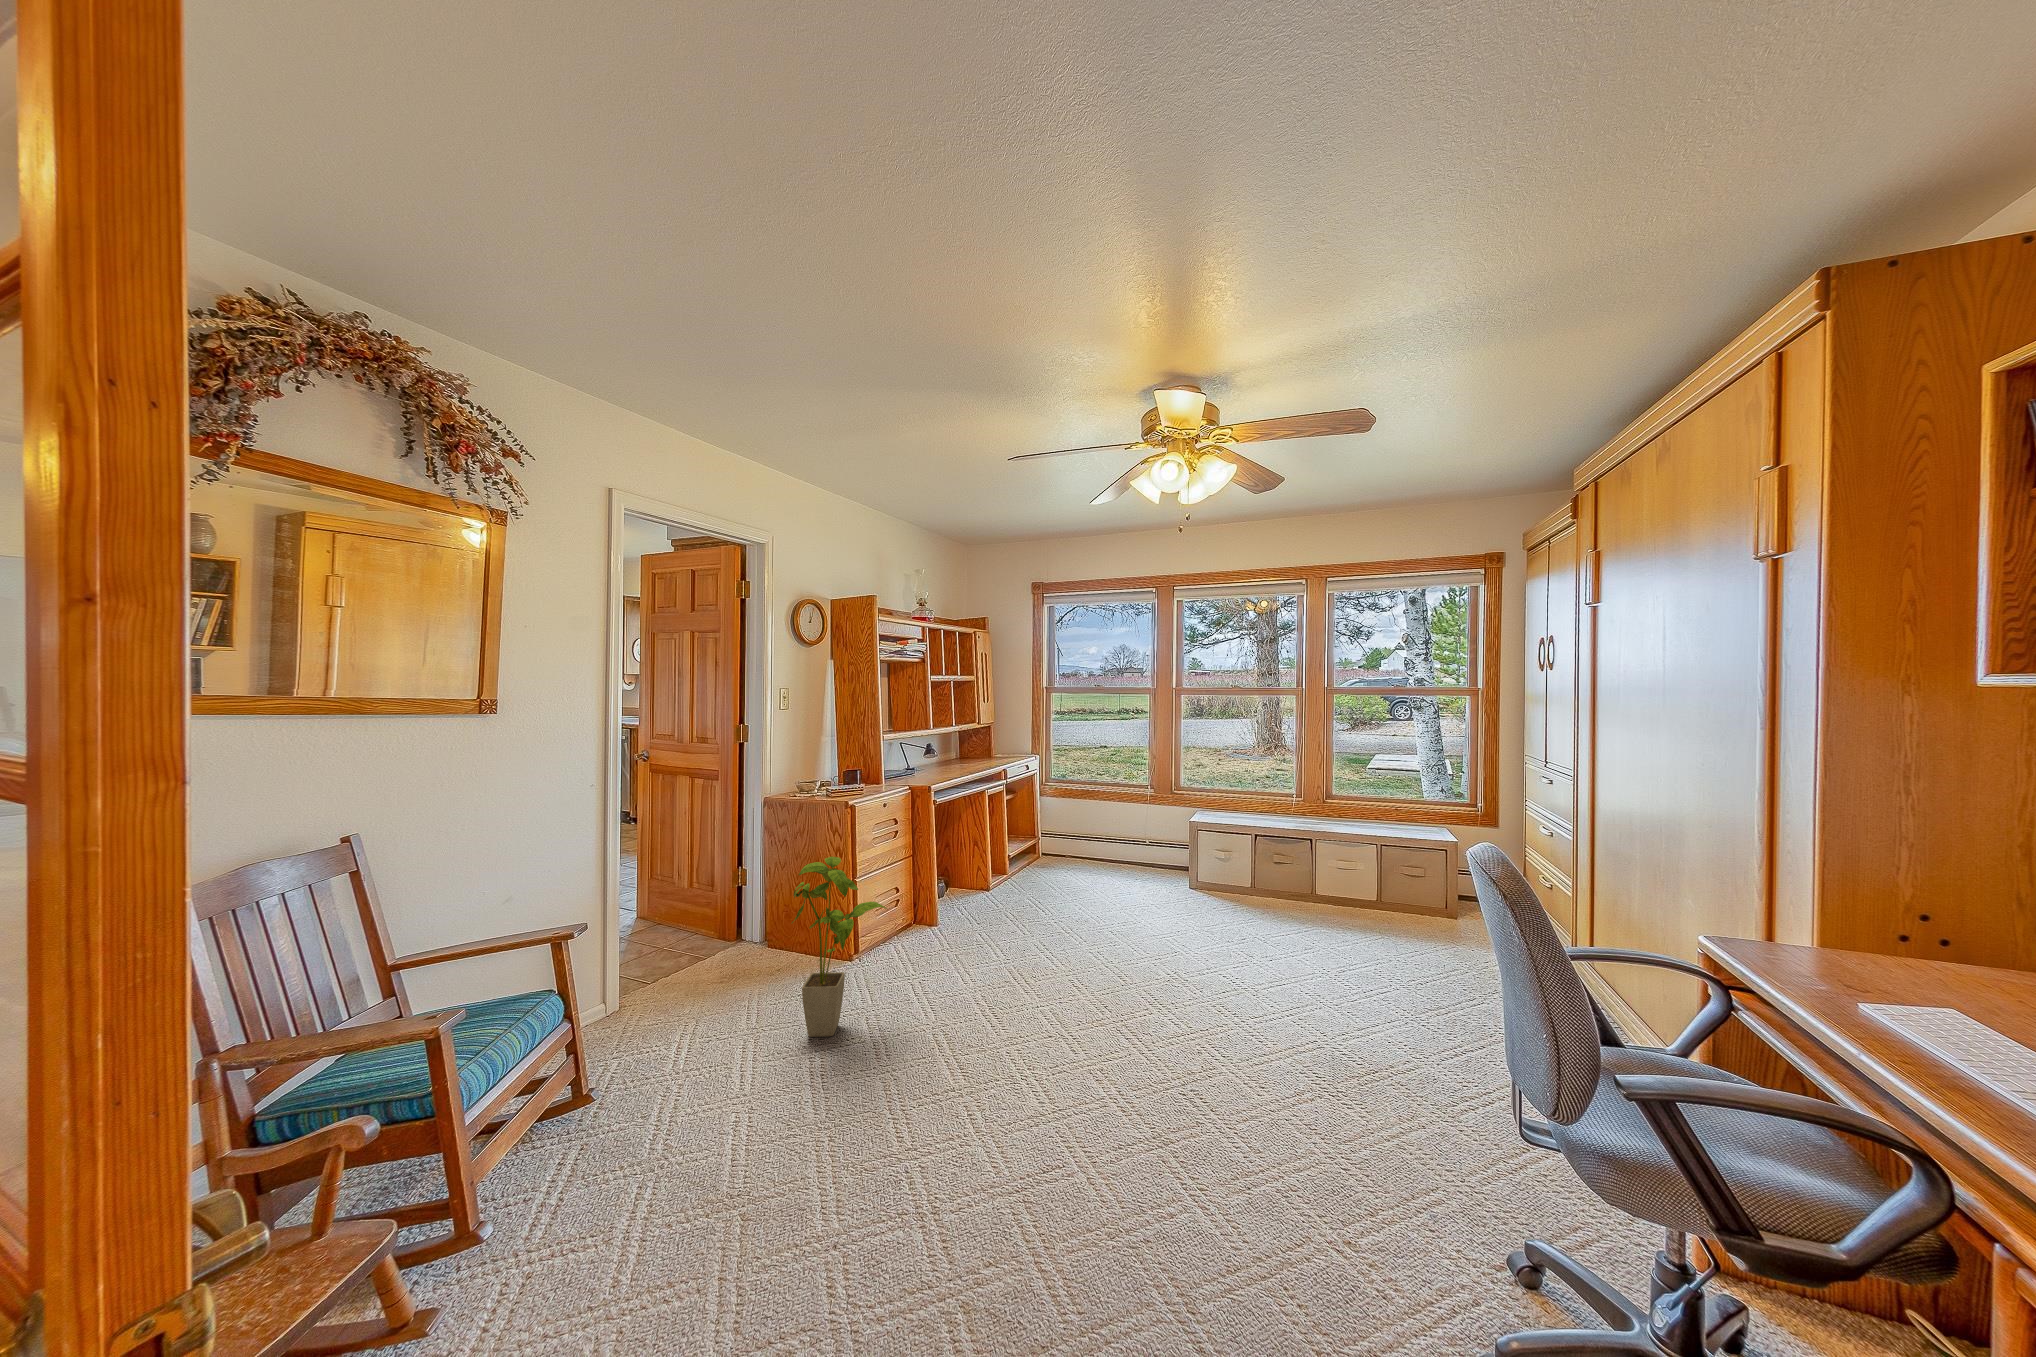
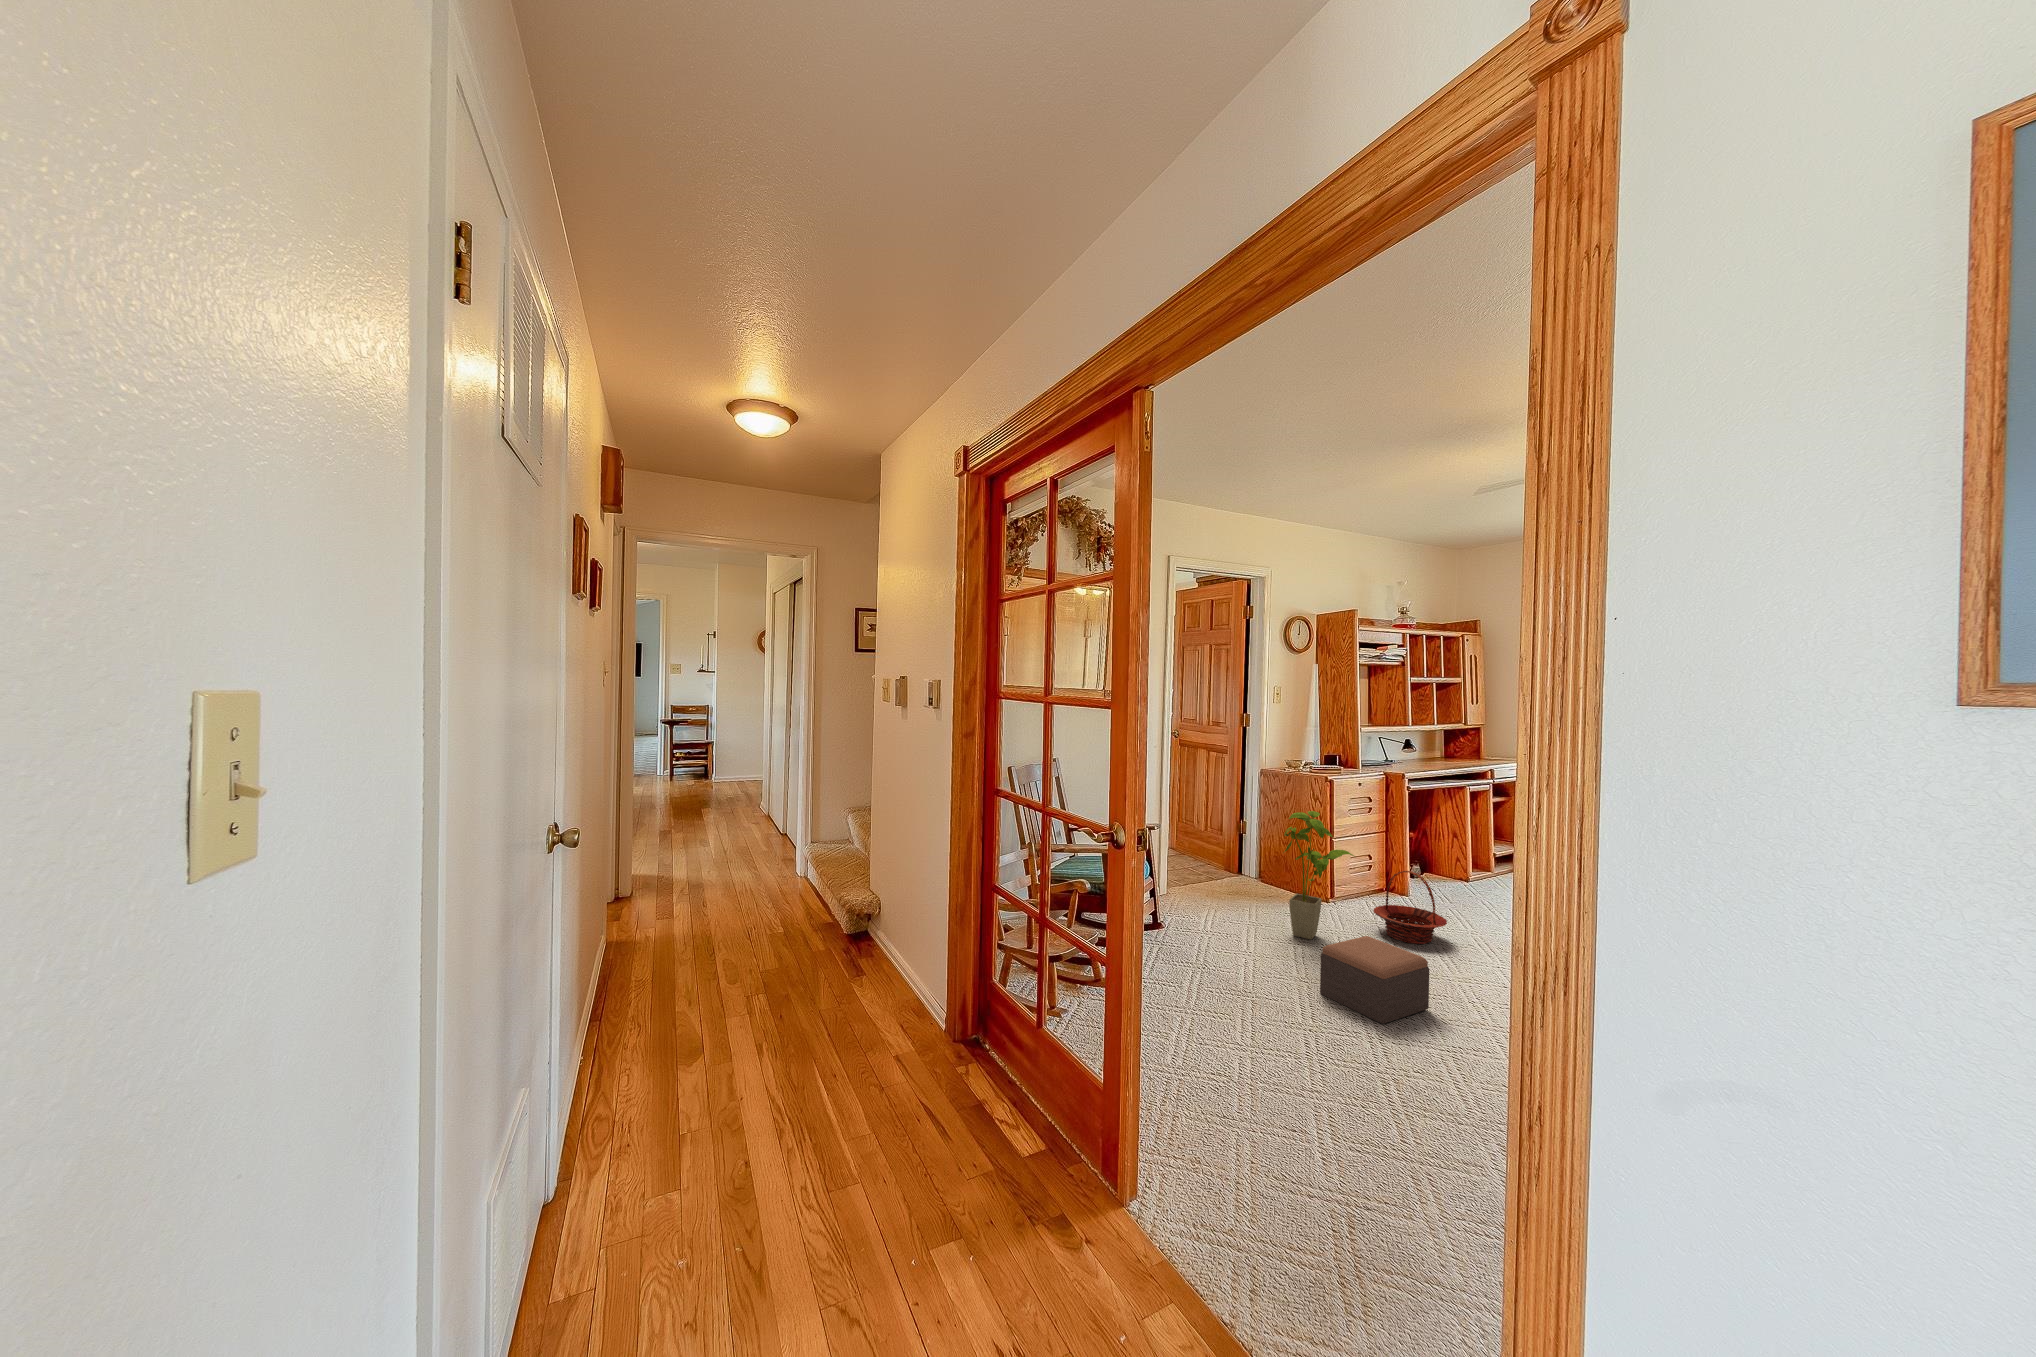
basket: none [906,907,986,998] -> present [1373,871,1447,944]
footstool: none [848,1030,988,1178] -> present [1320,936,1429,1024]

